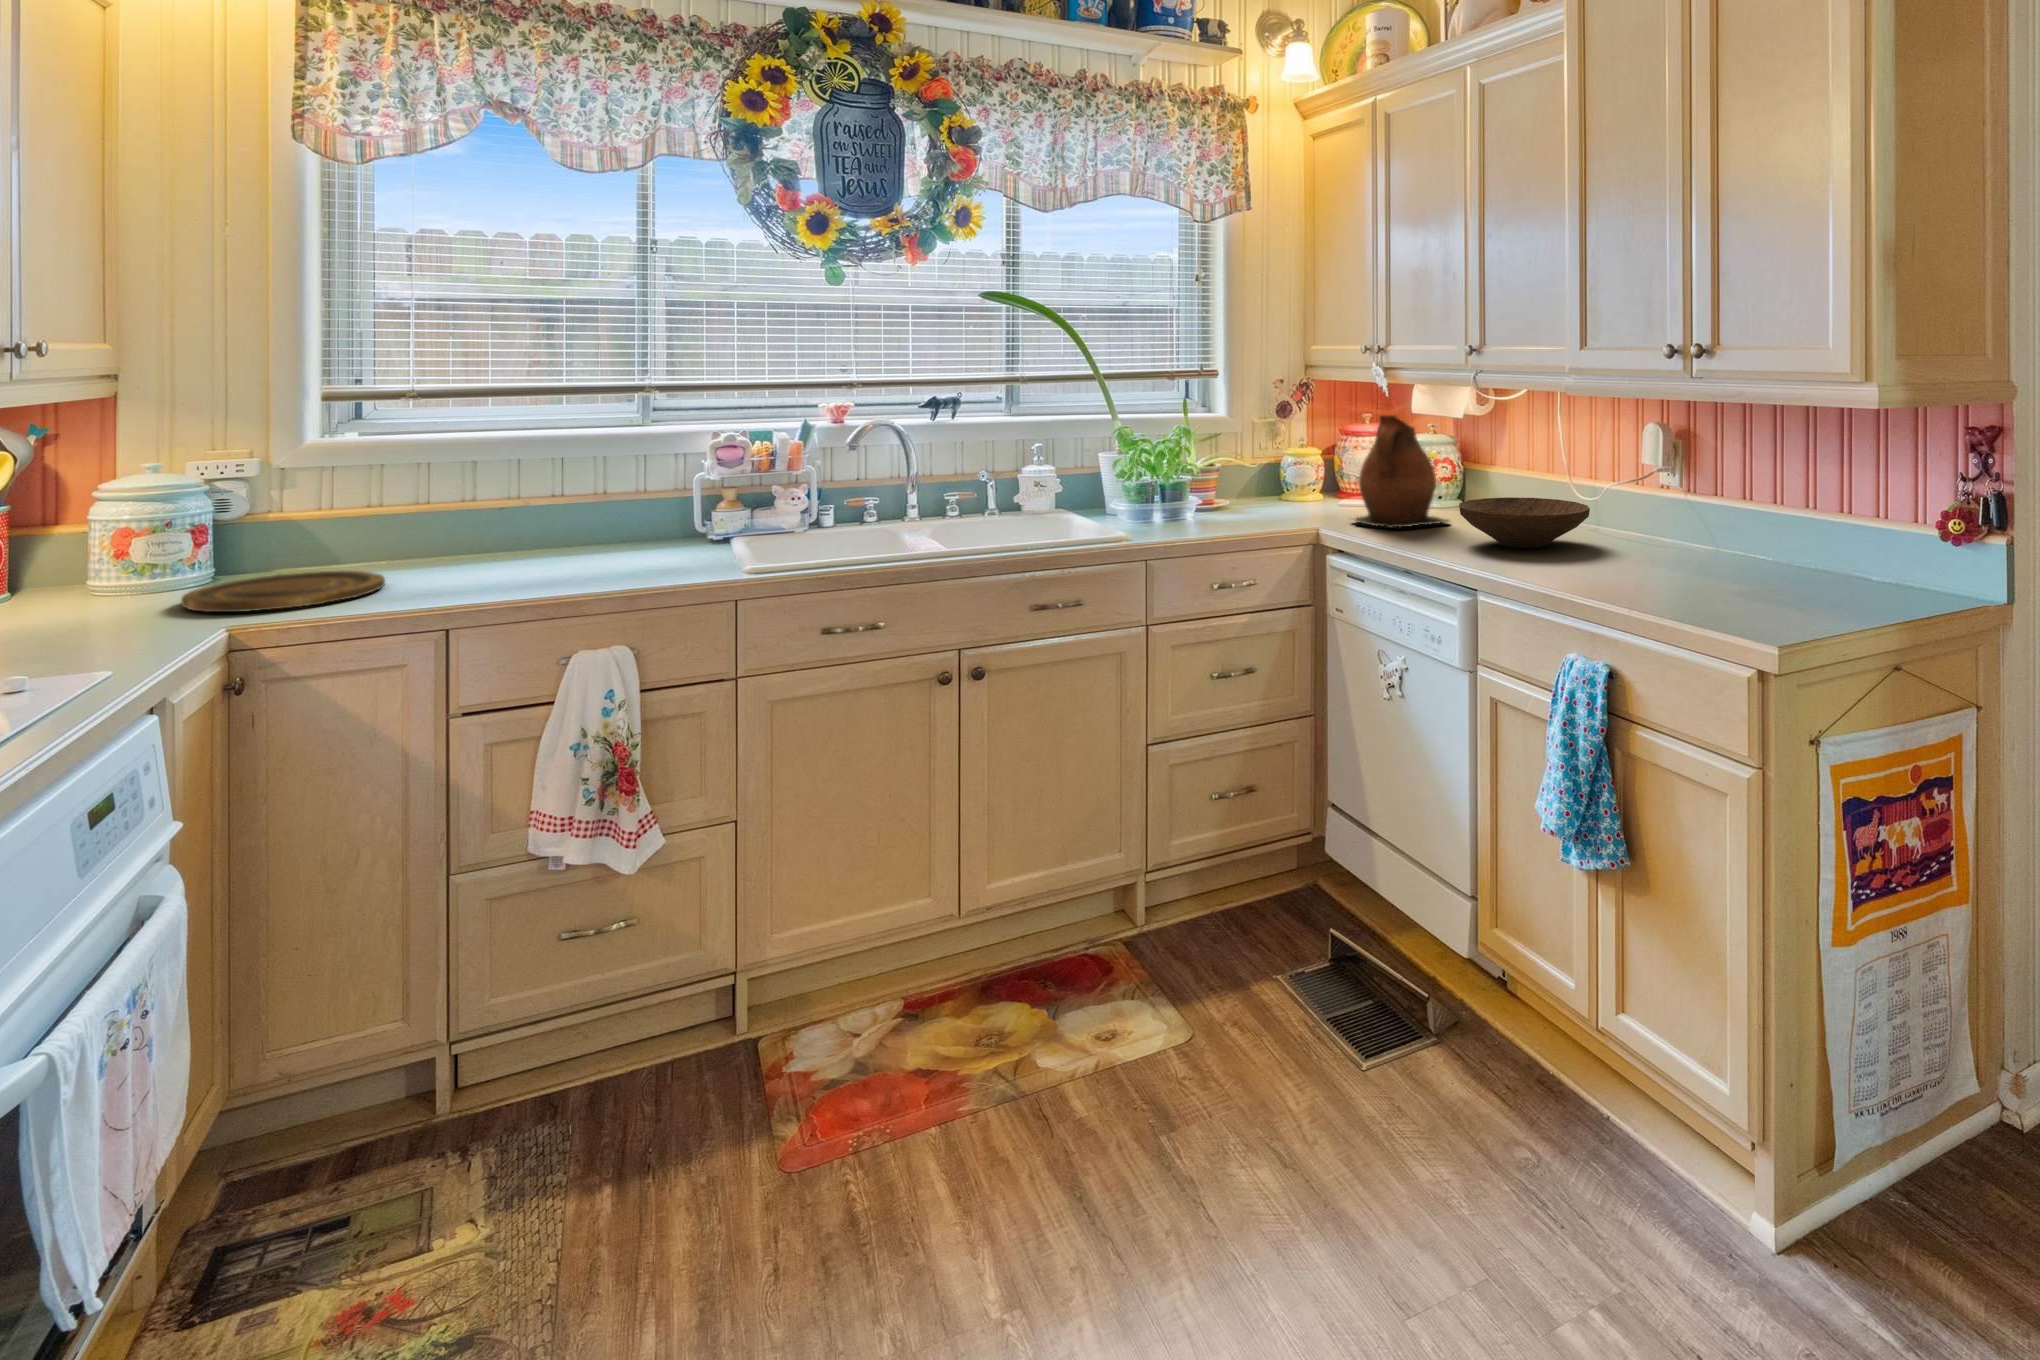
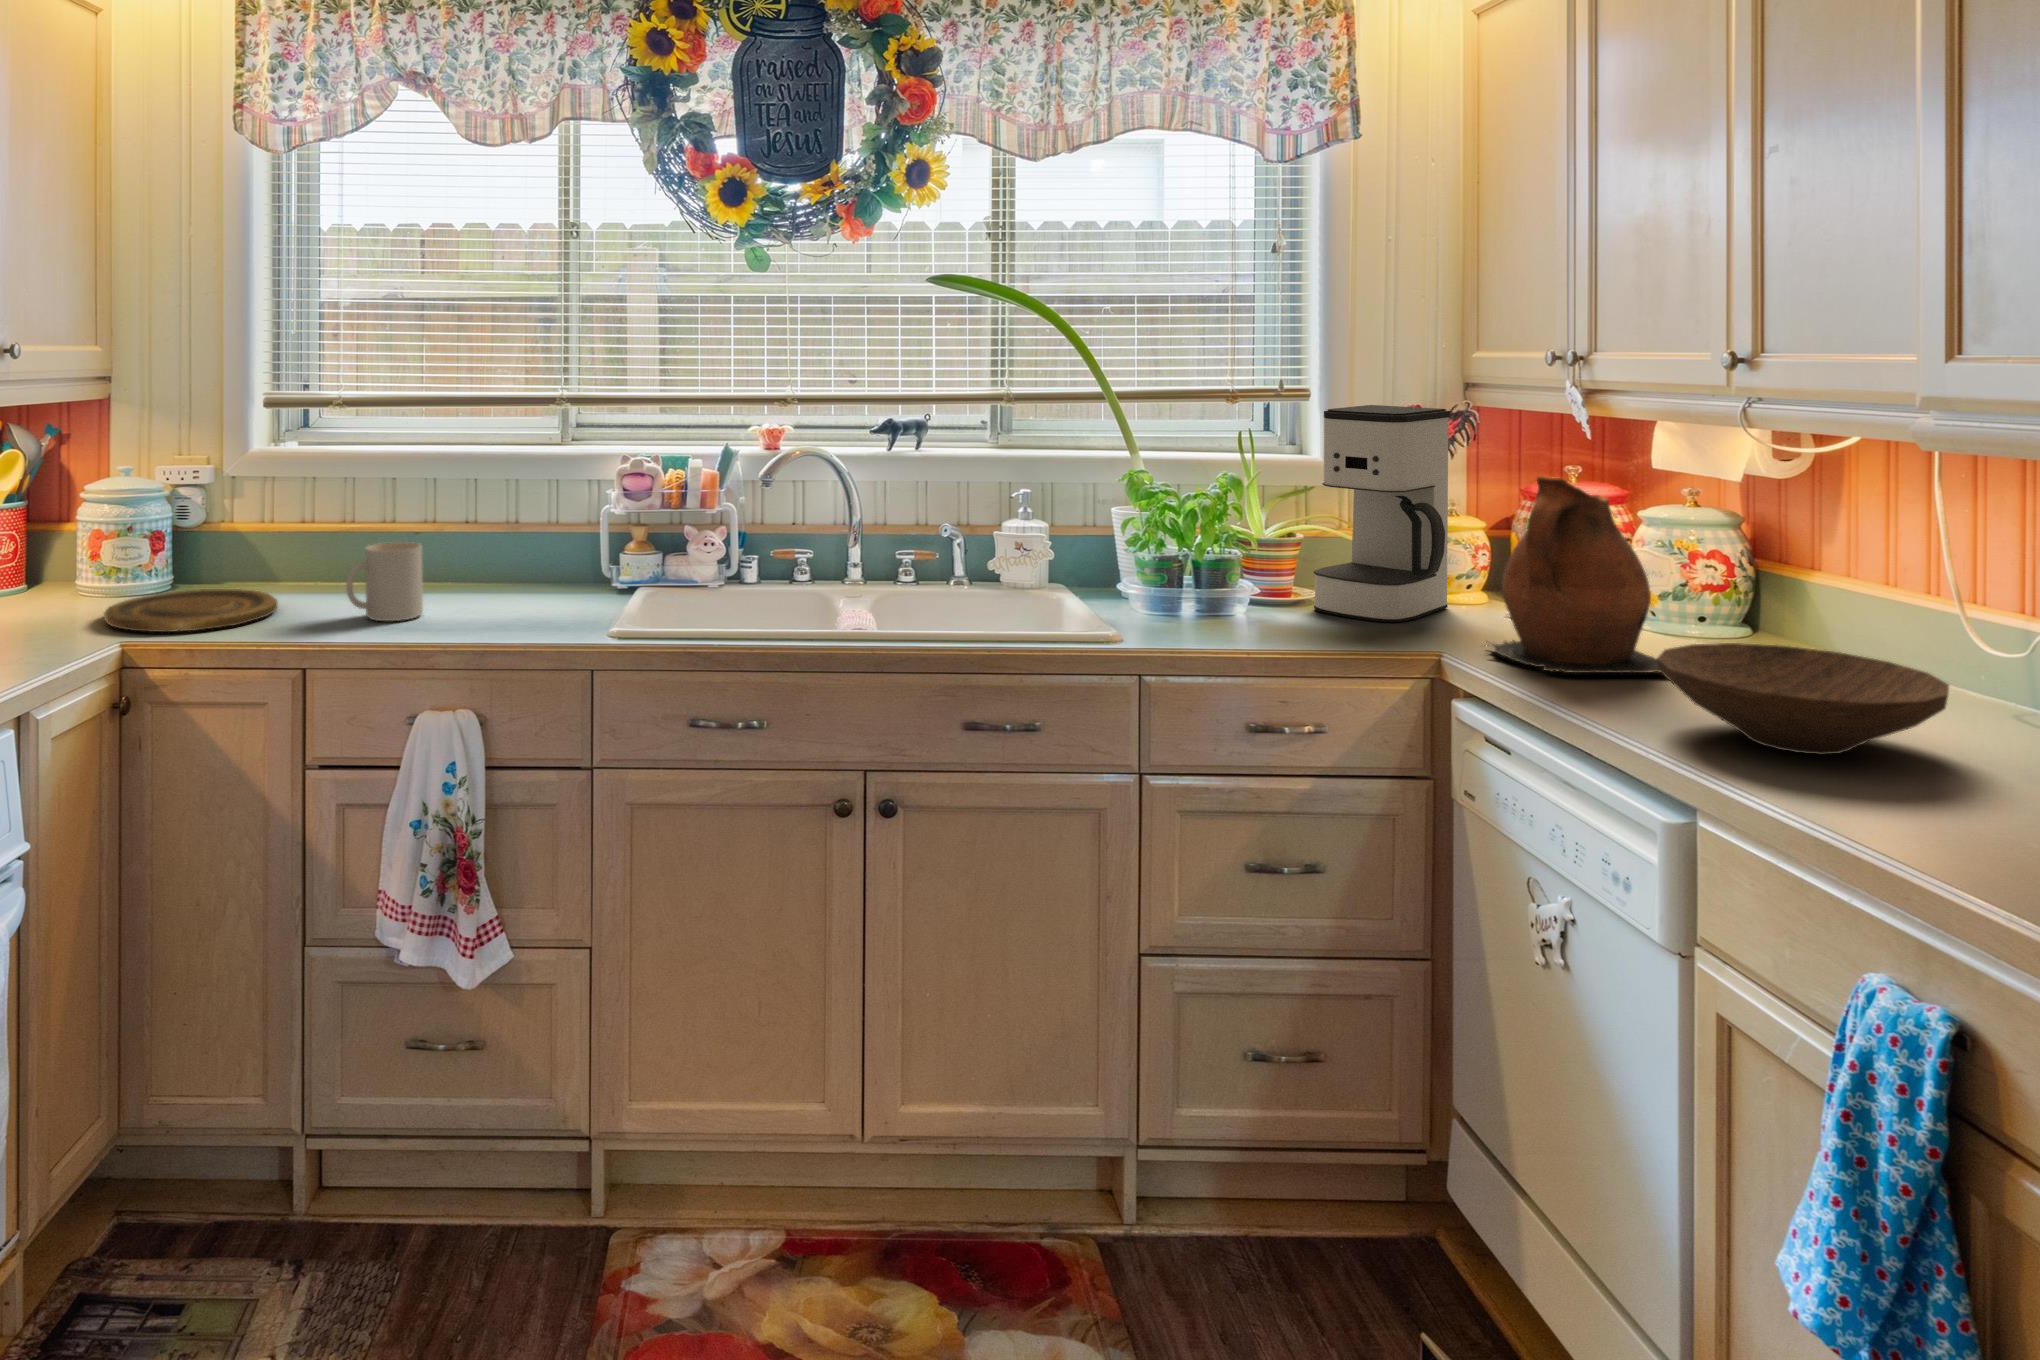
coffee maker: none [1236,381,1313,515] -> present [1314,405,1450,622]
mug: none [479,512,551,581] -> present [346,542,423,621]

